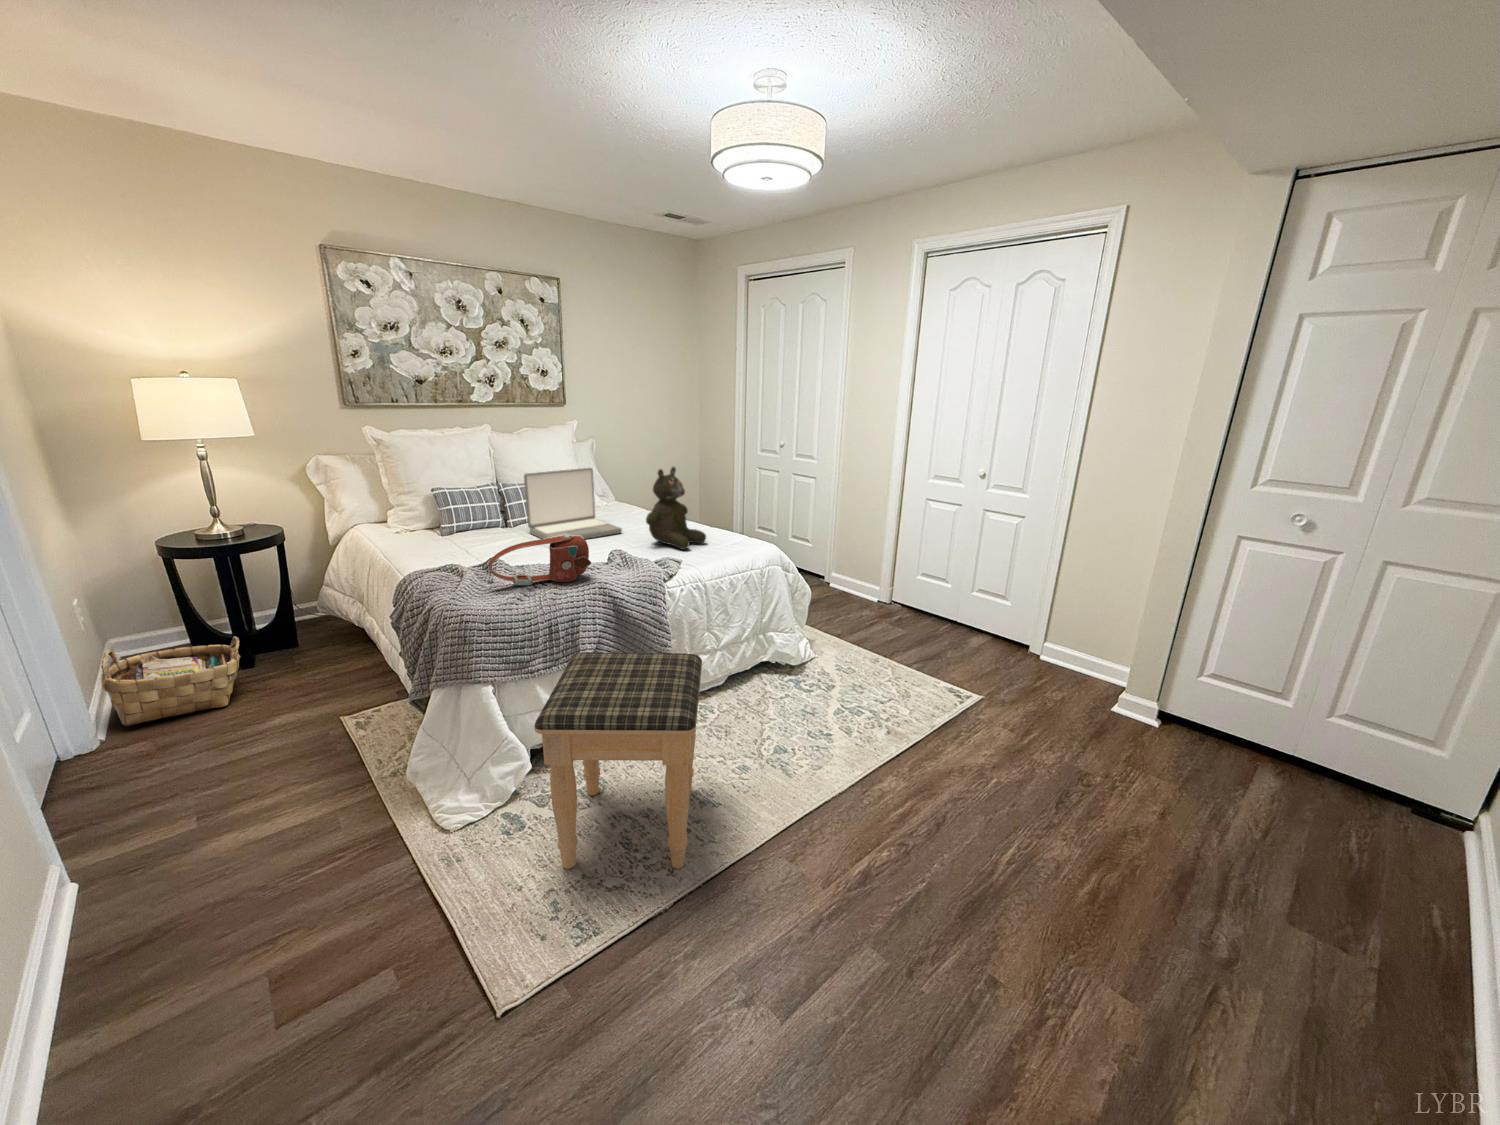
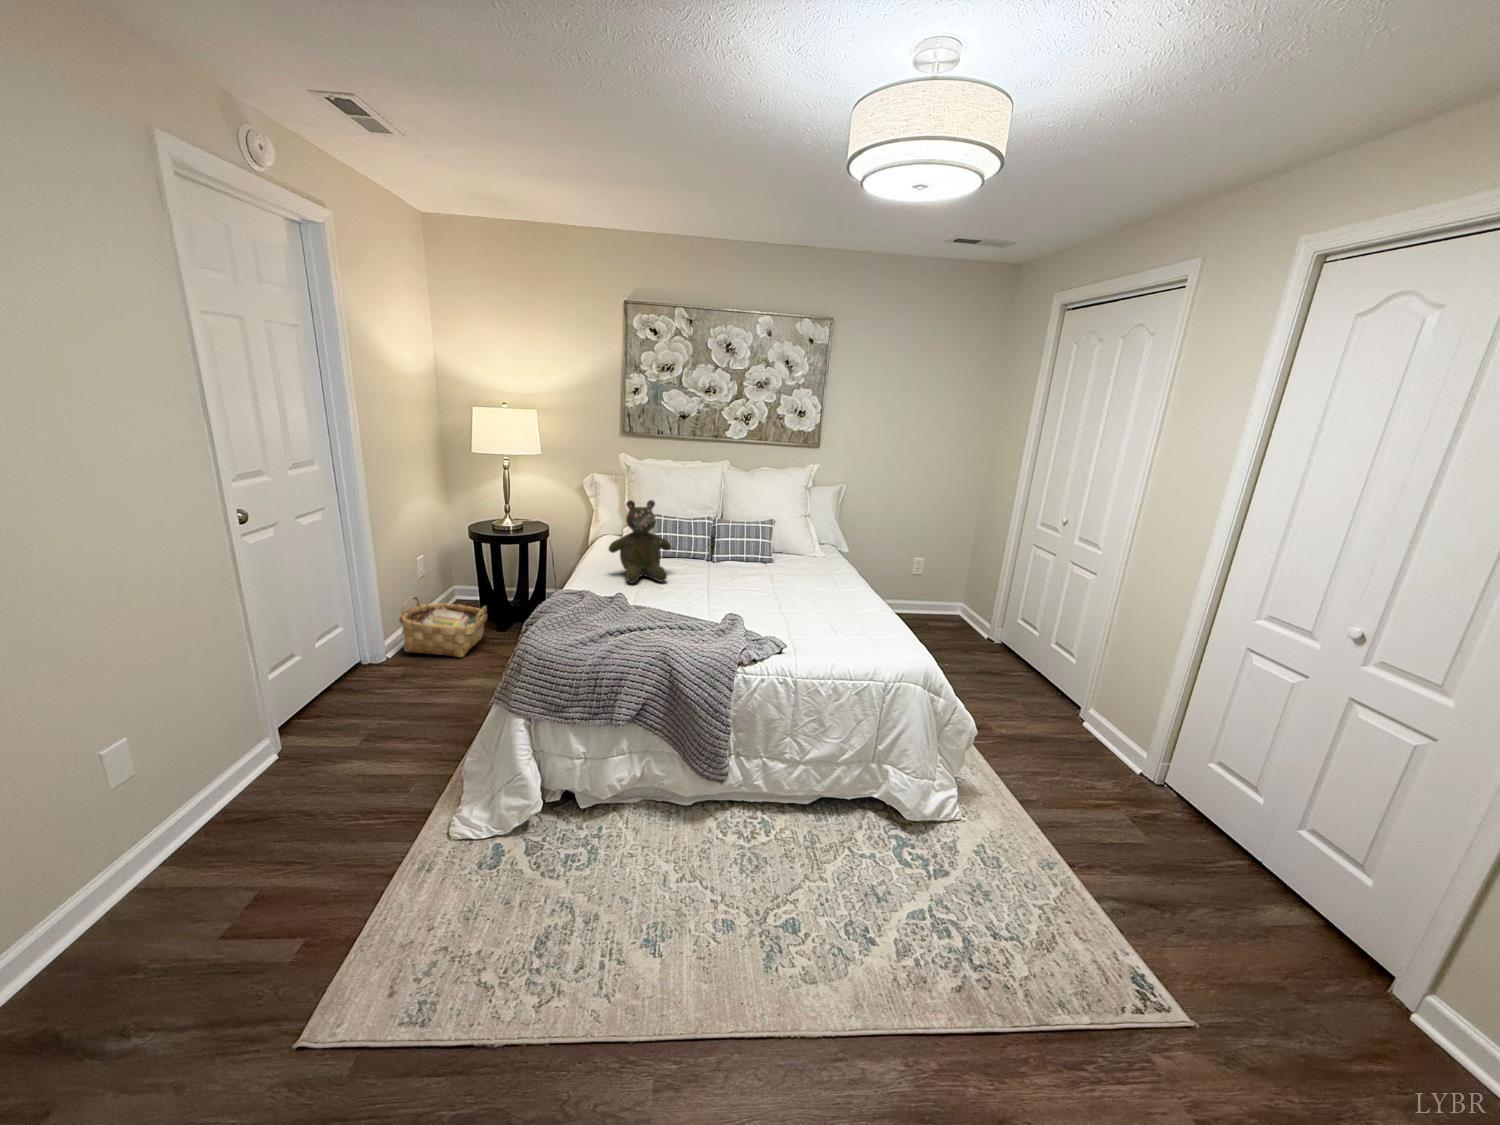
teddy bear: present [646,467,706,550] -> present [609,500,671,583]
laptop: present [524,468,622,539] -> none [702,514,783,593]
handbag: present [489,535,591,585] -> none [577,587,675,636]
footstool: present [534,652,702,869] -> none [446,717,675,1008]

